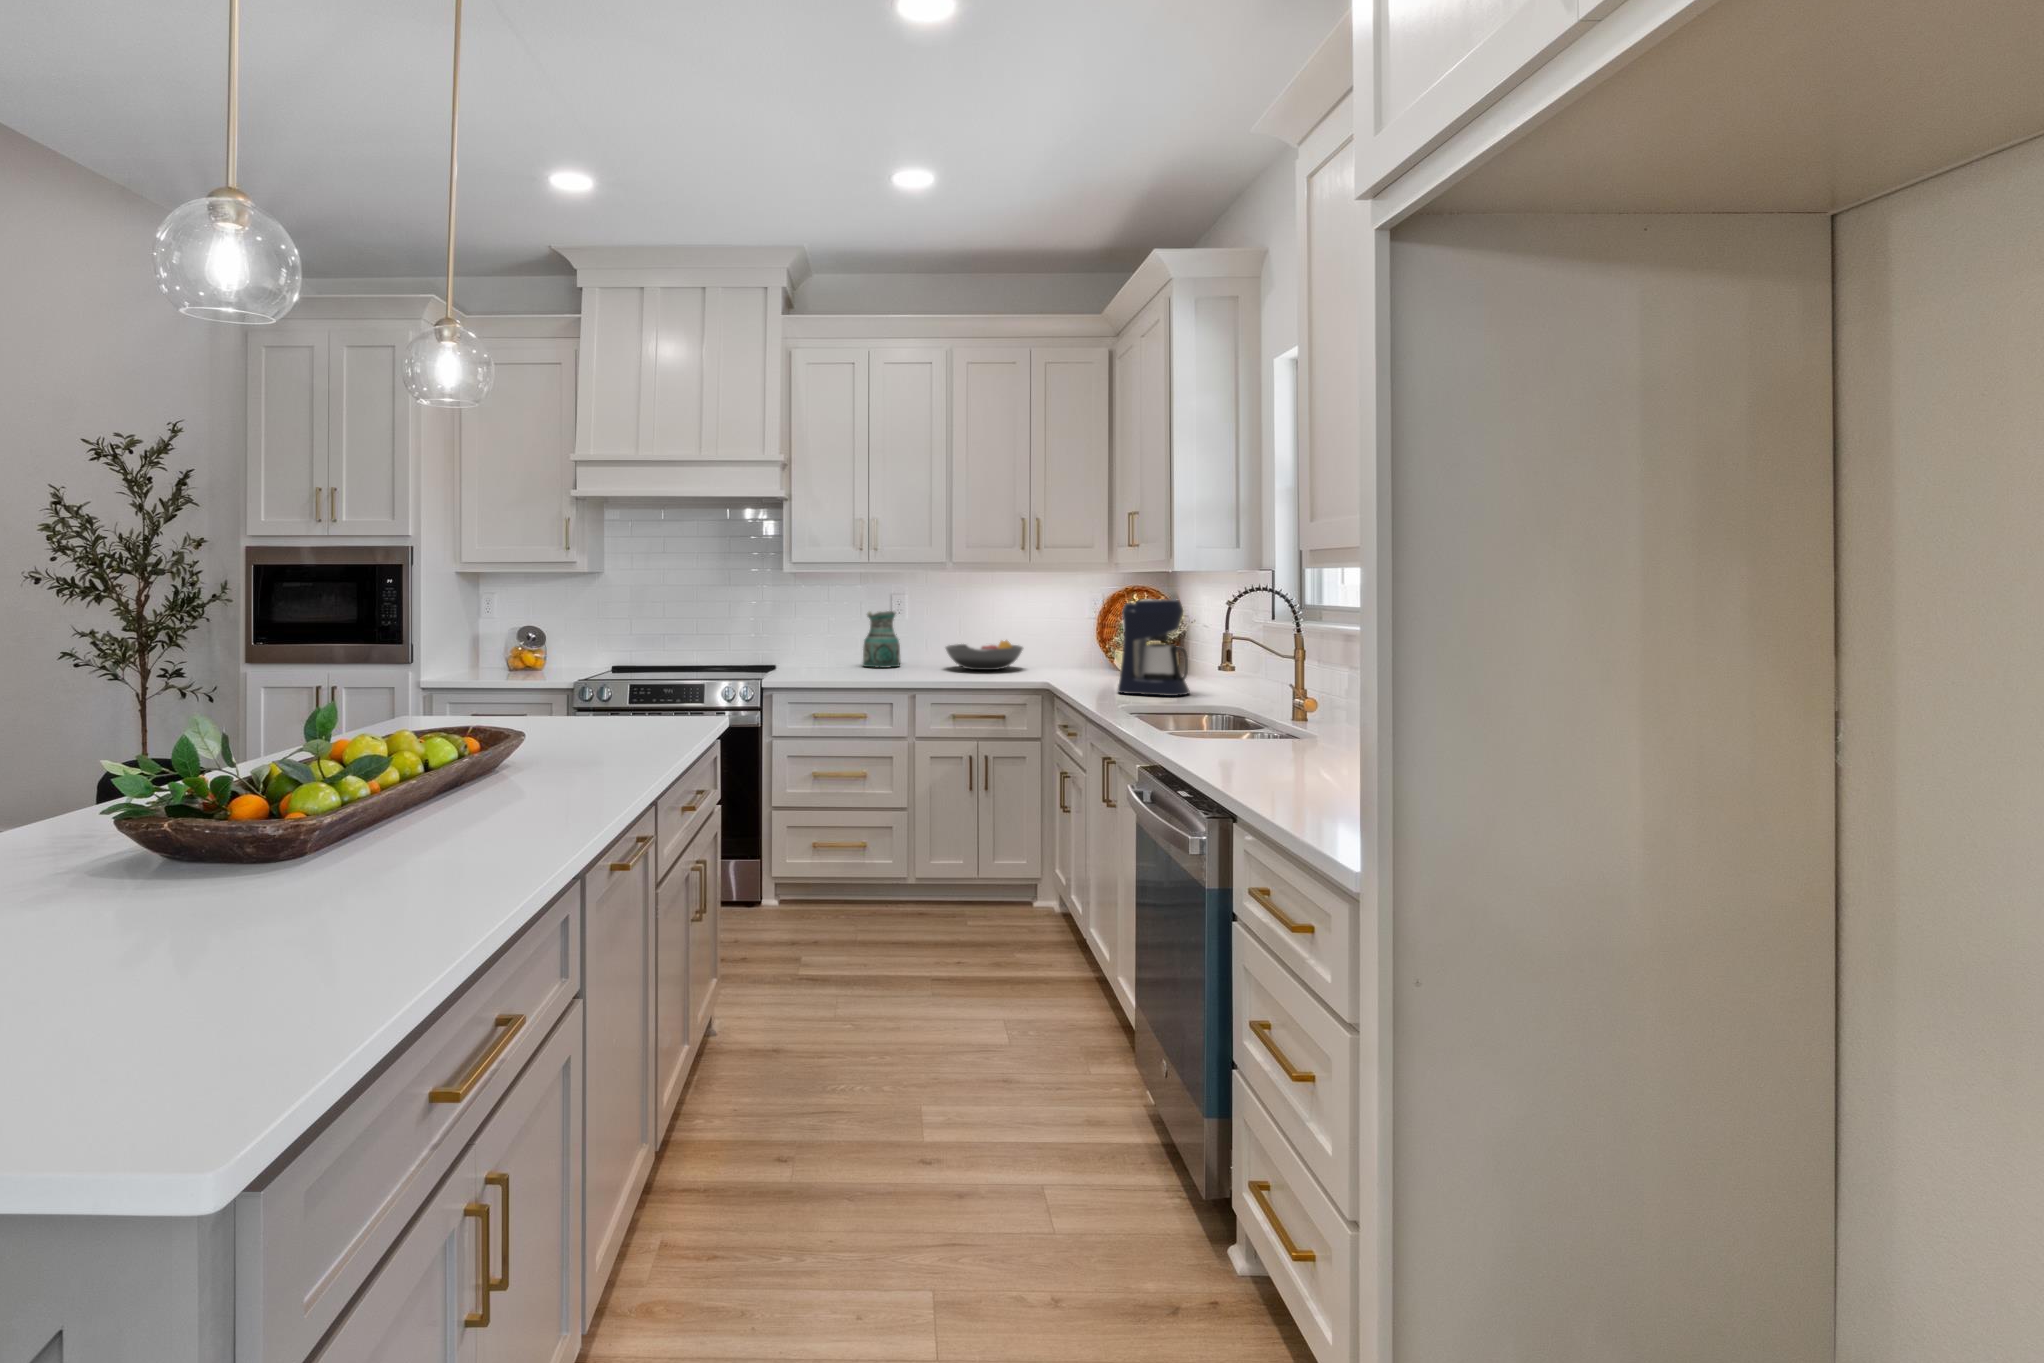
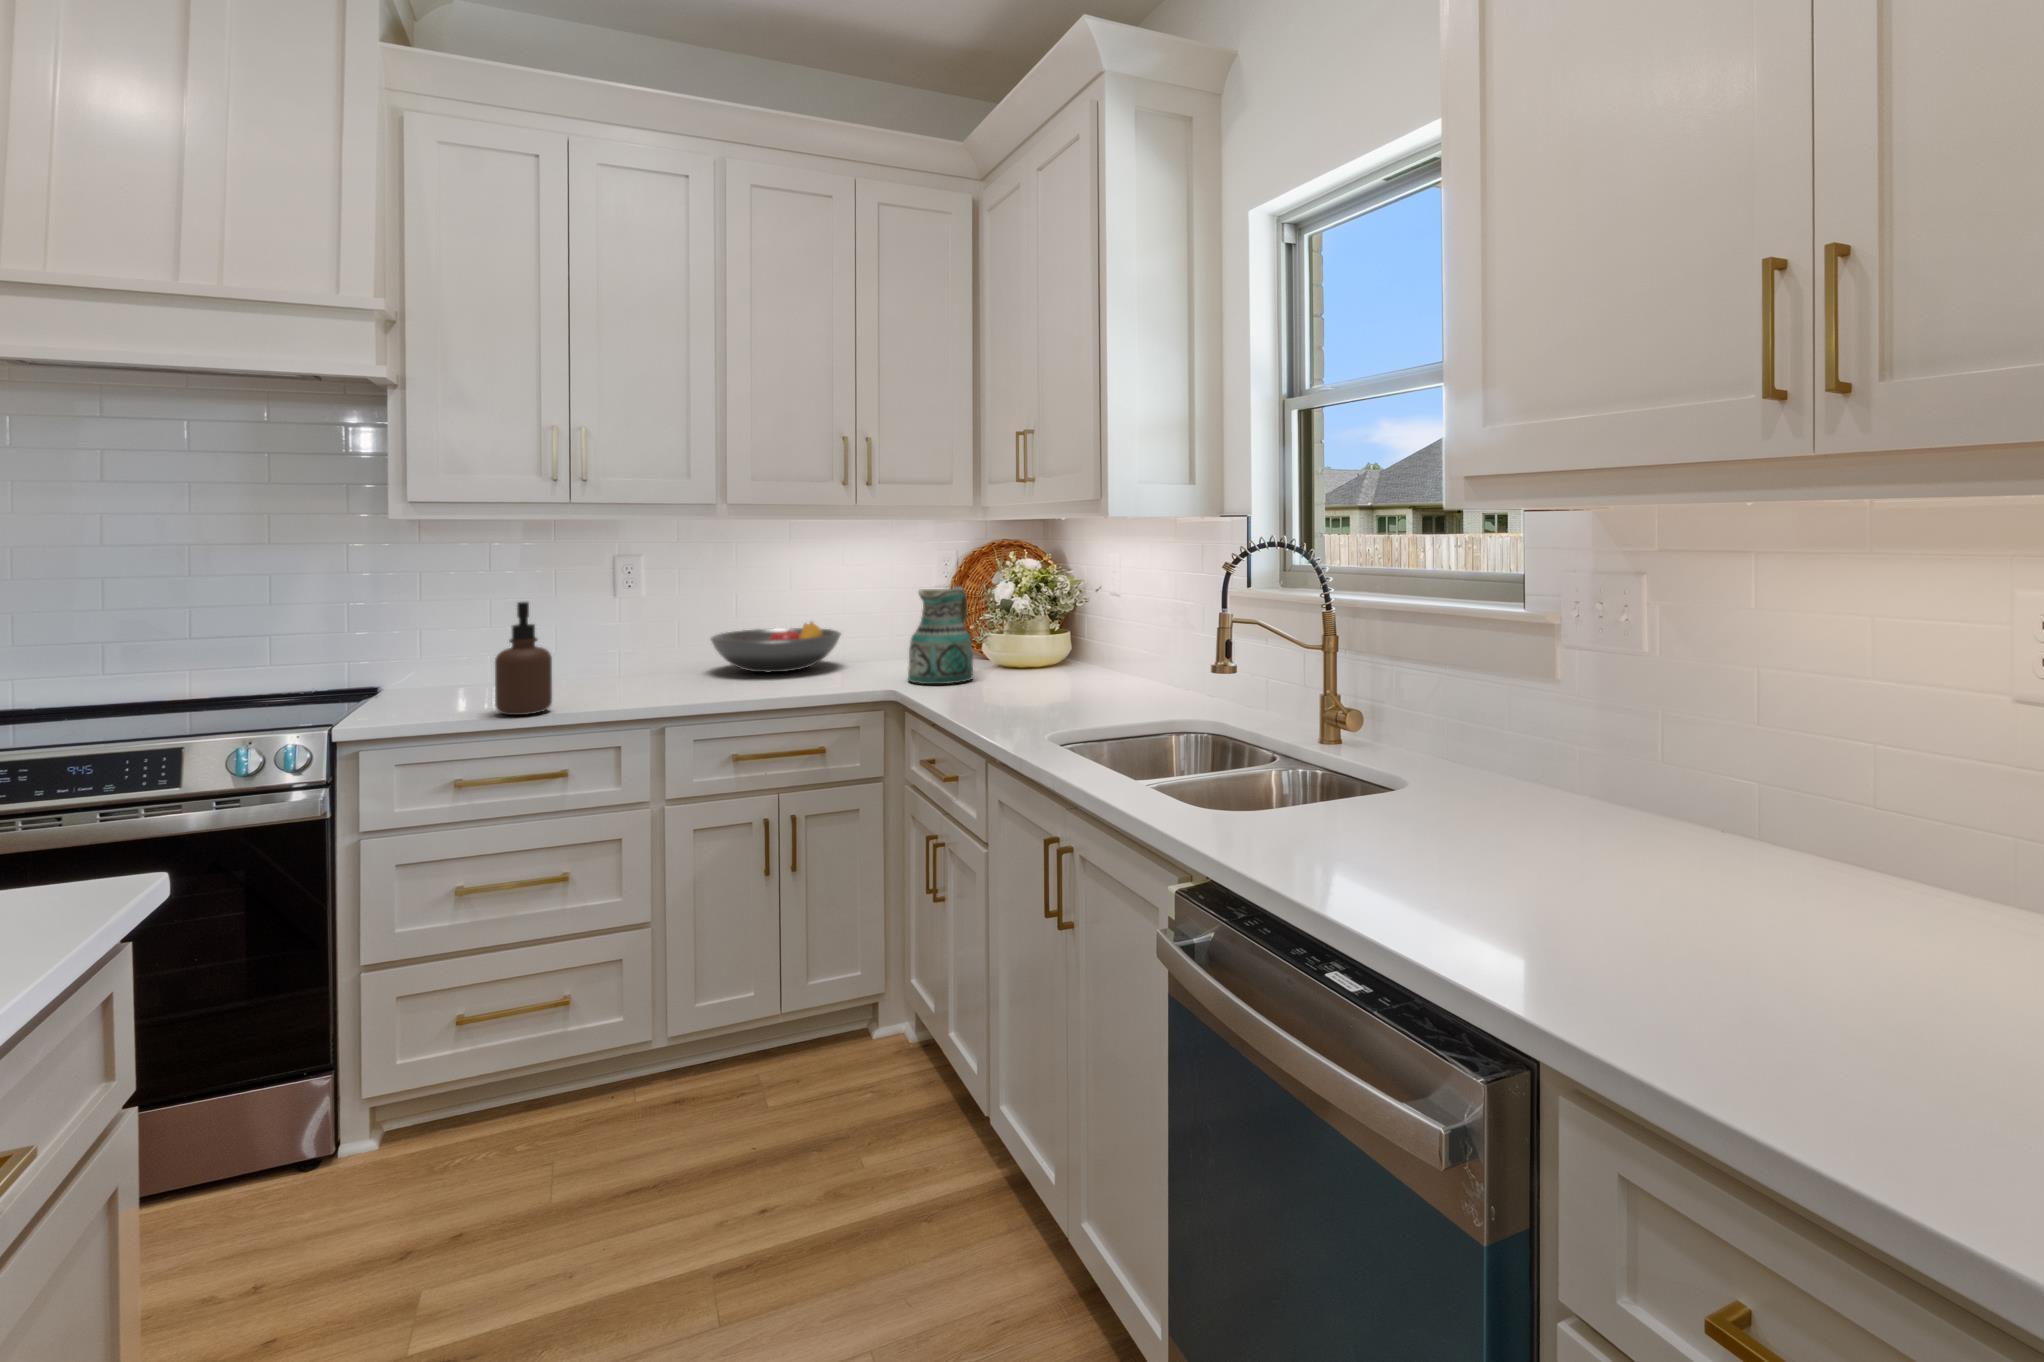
coffee maker: present [1118,599,1190,696] -> none [1013,563,1116,706]
ceramic pitcher: present [863,611,900,668] -> present [908,586,973,684]
soap dispenser: none [832,618,859,681] -> present [495,602,552,715]

